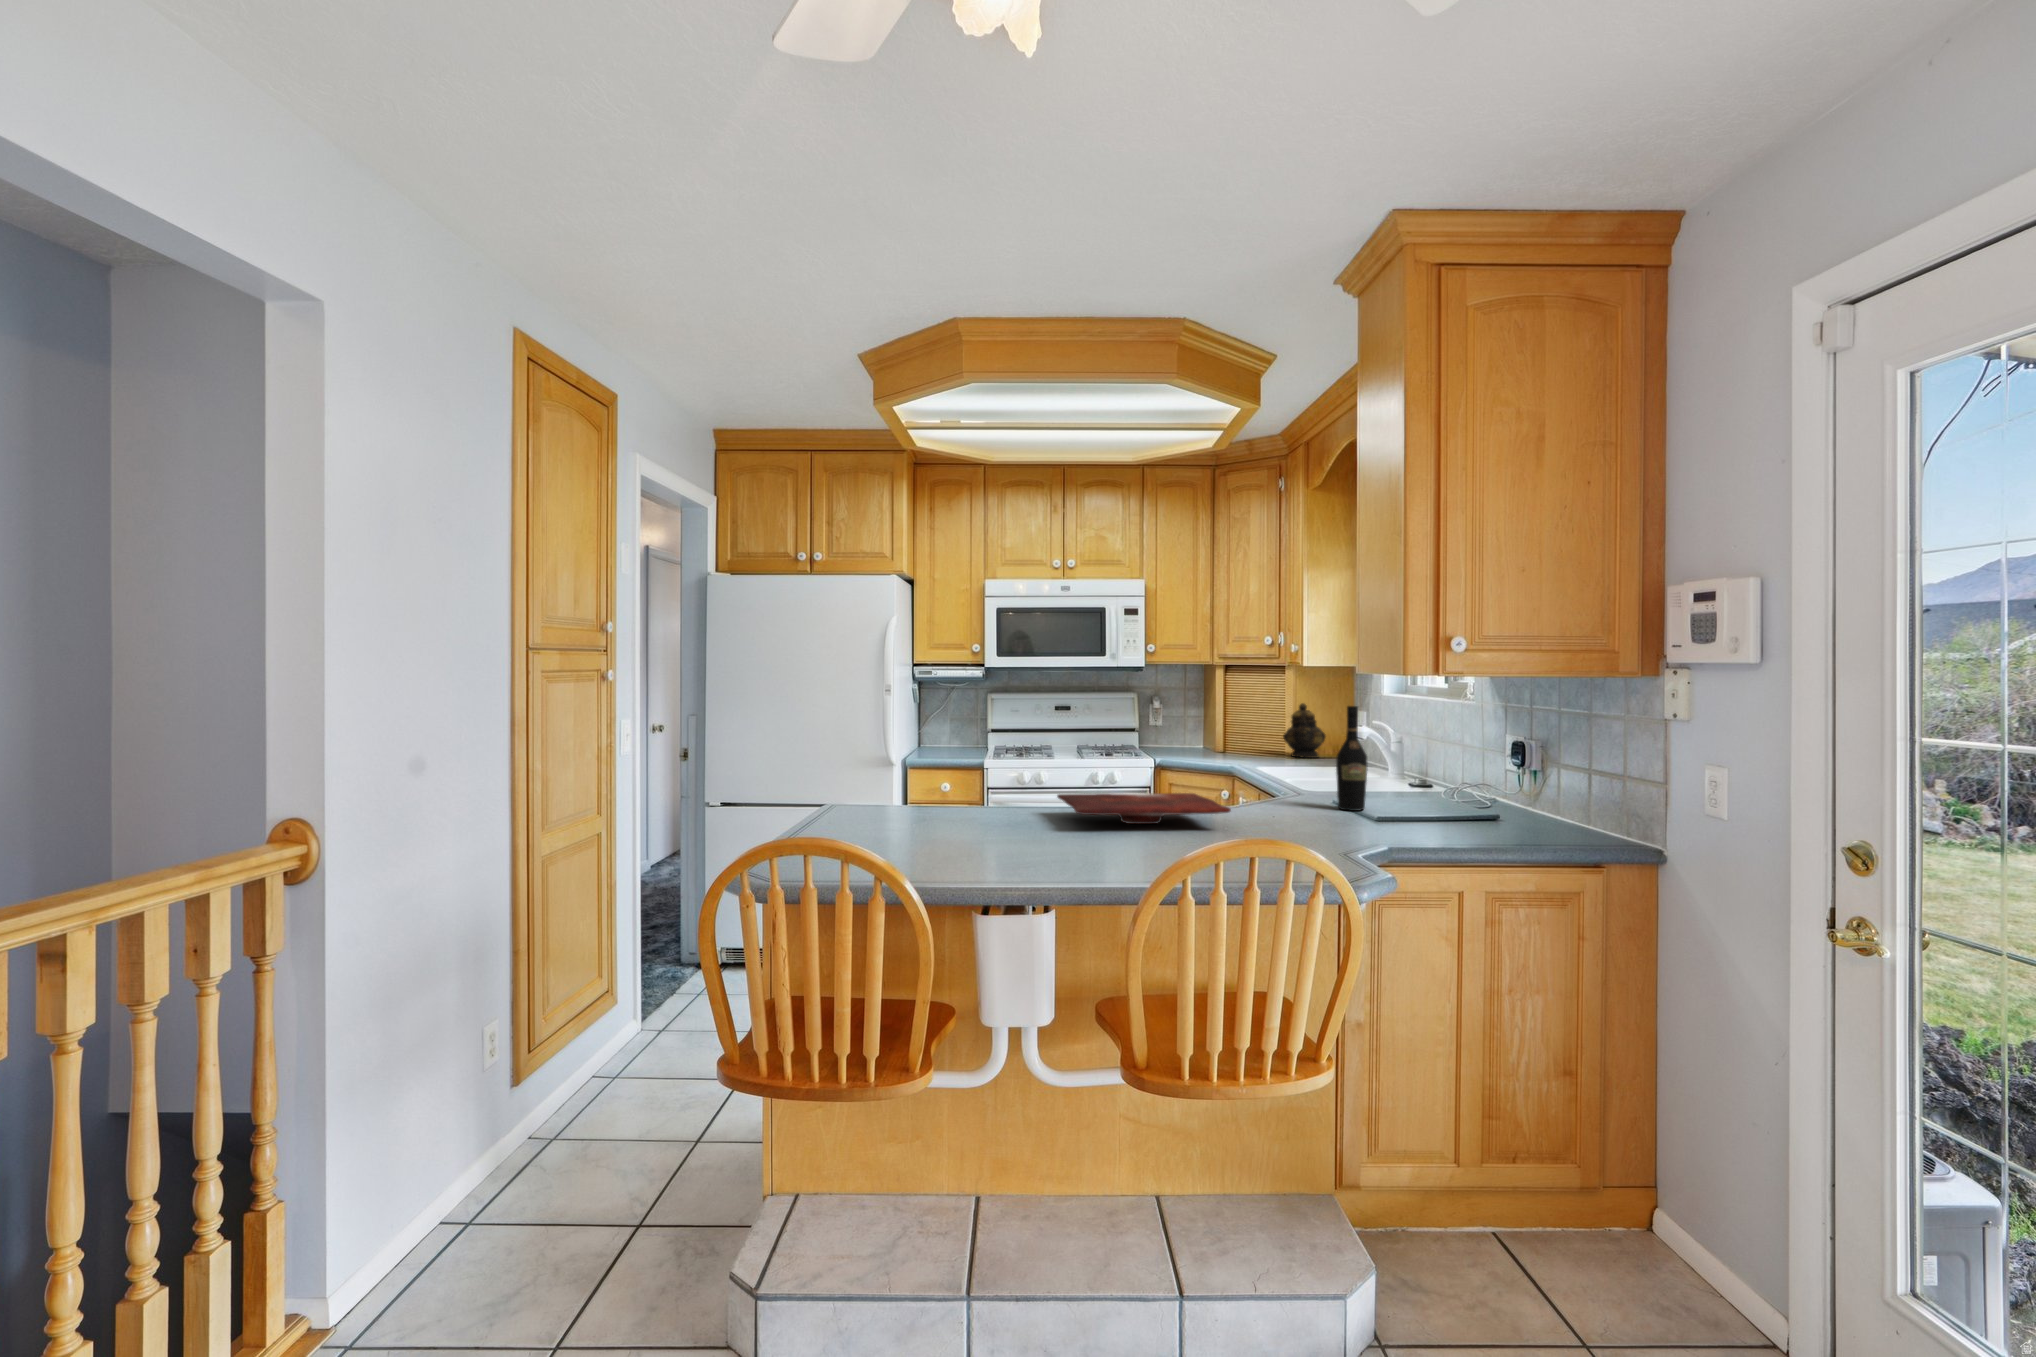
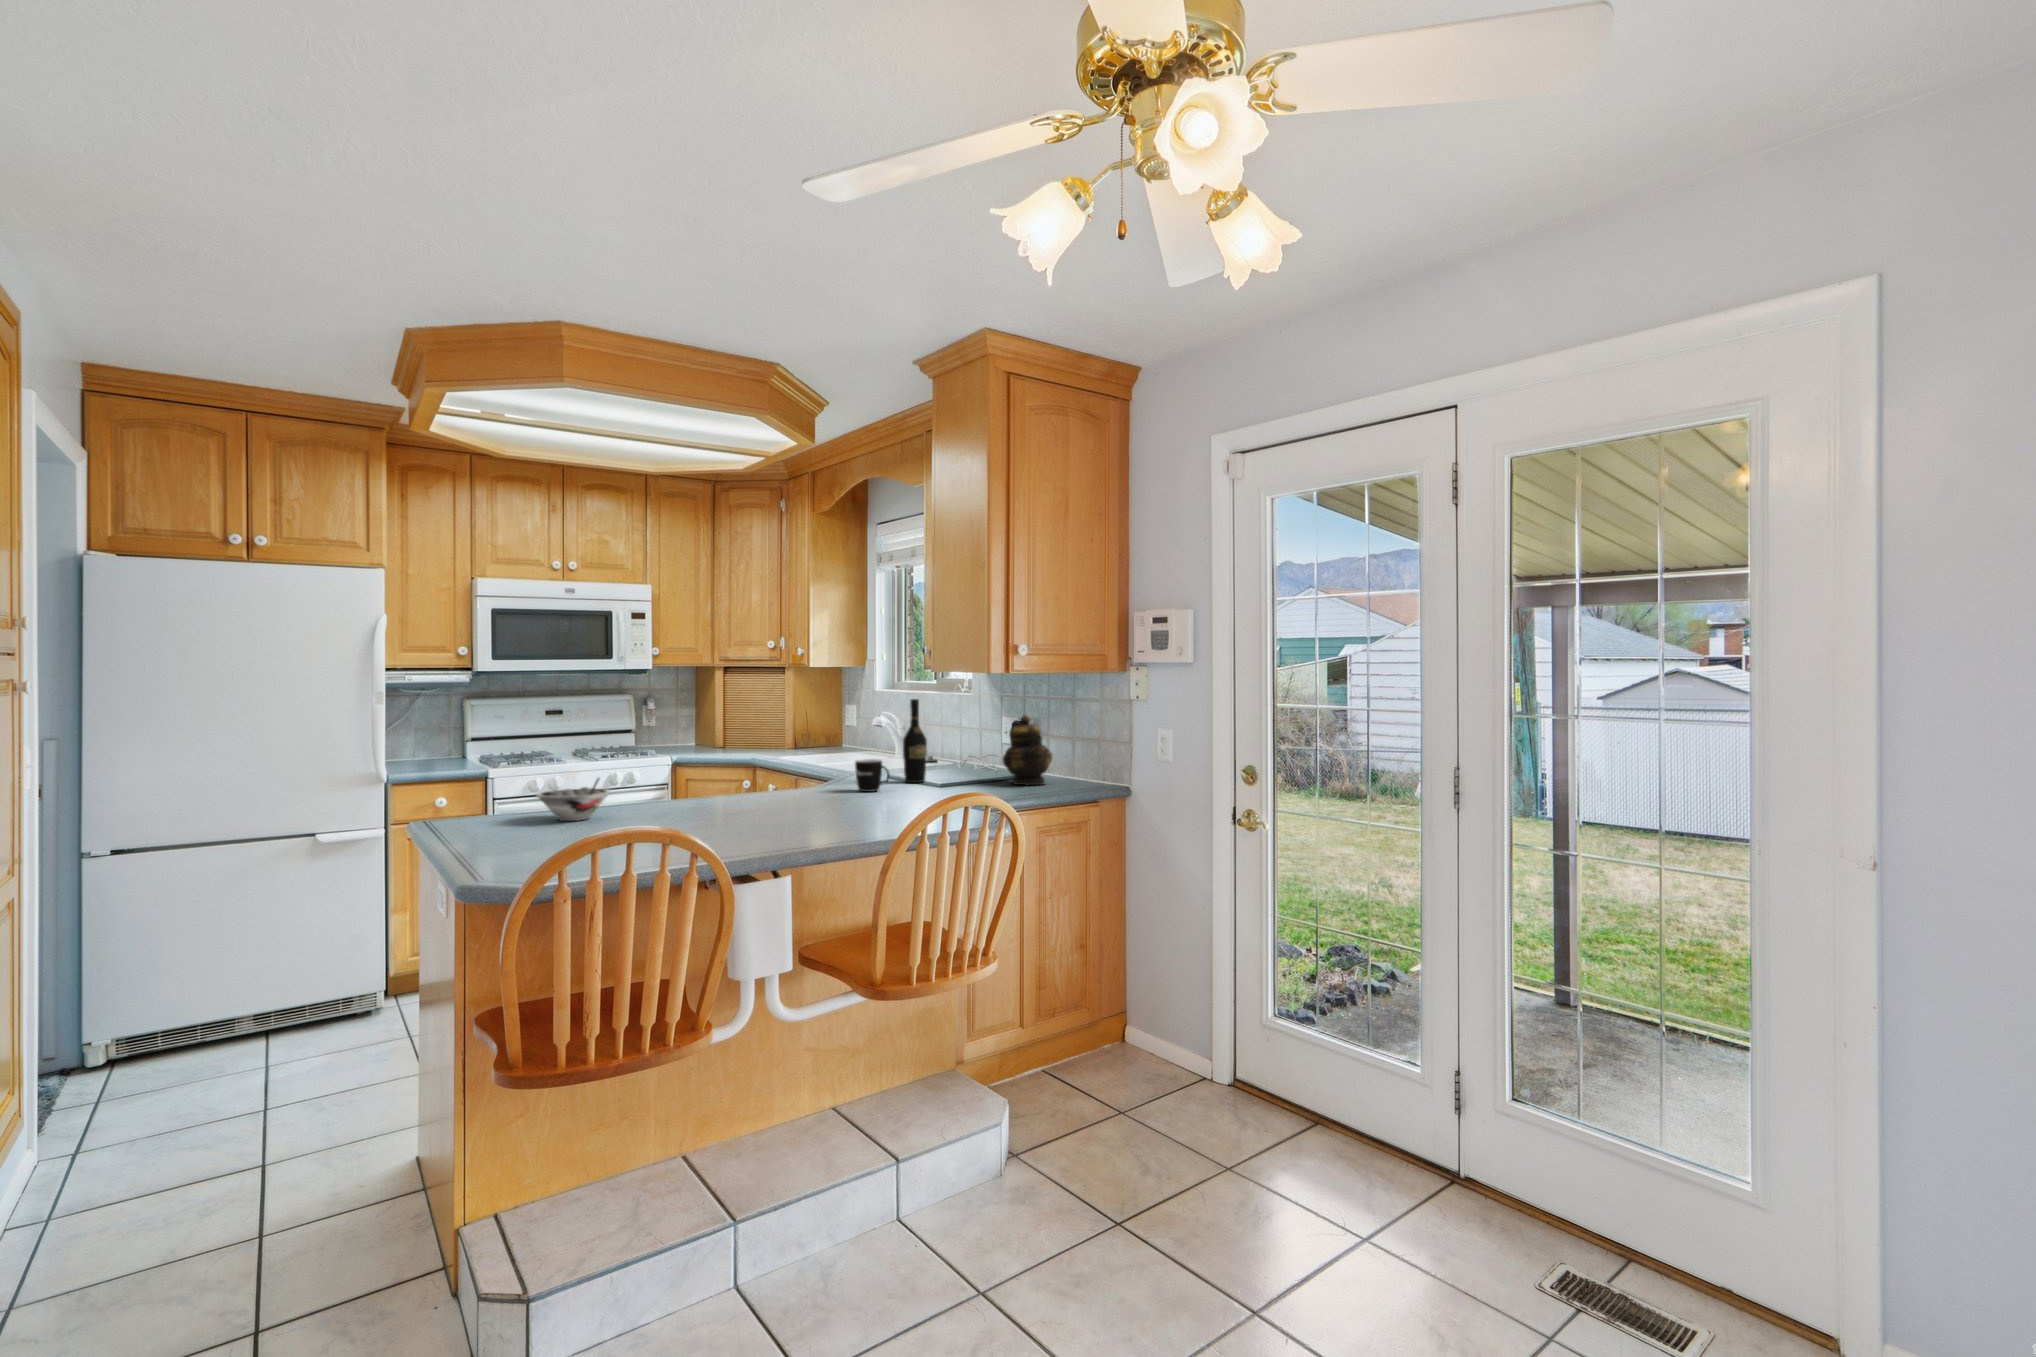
teapot: present [1283,703,1326,758] -> present [1003,715,1052,785]
bowl: none [893,766,963,816] -> present [536,772,611,821]
mug: none [1257,777,1296,816] -> present [855,759,889,792]
cutting board: present [1057,793,1231,824] -> none [697,778,863,807]

